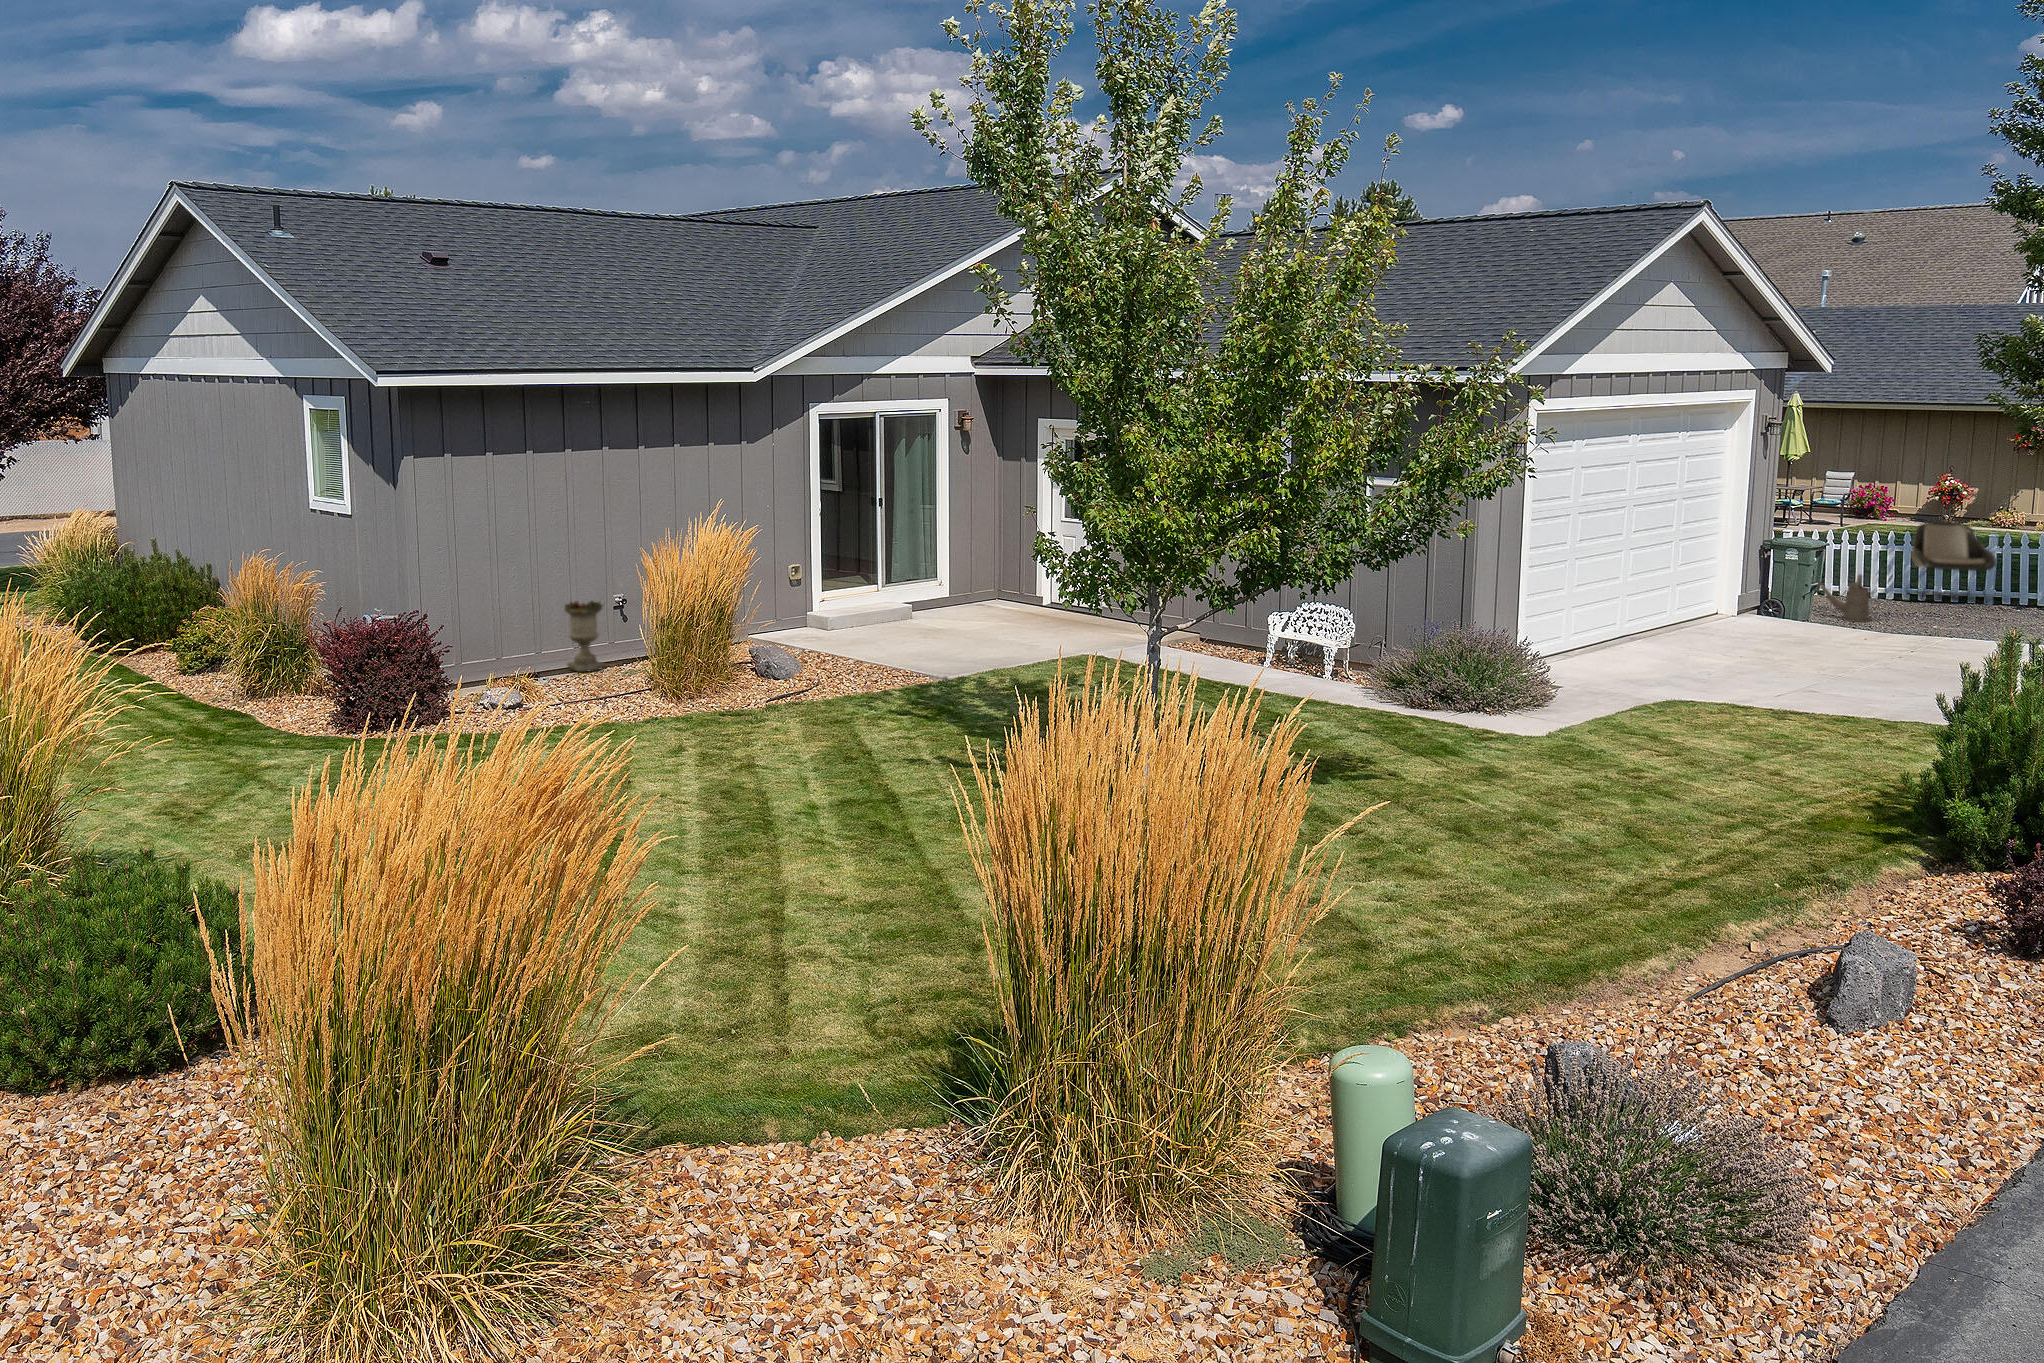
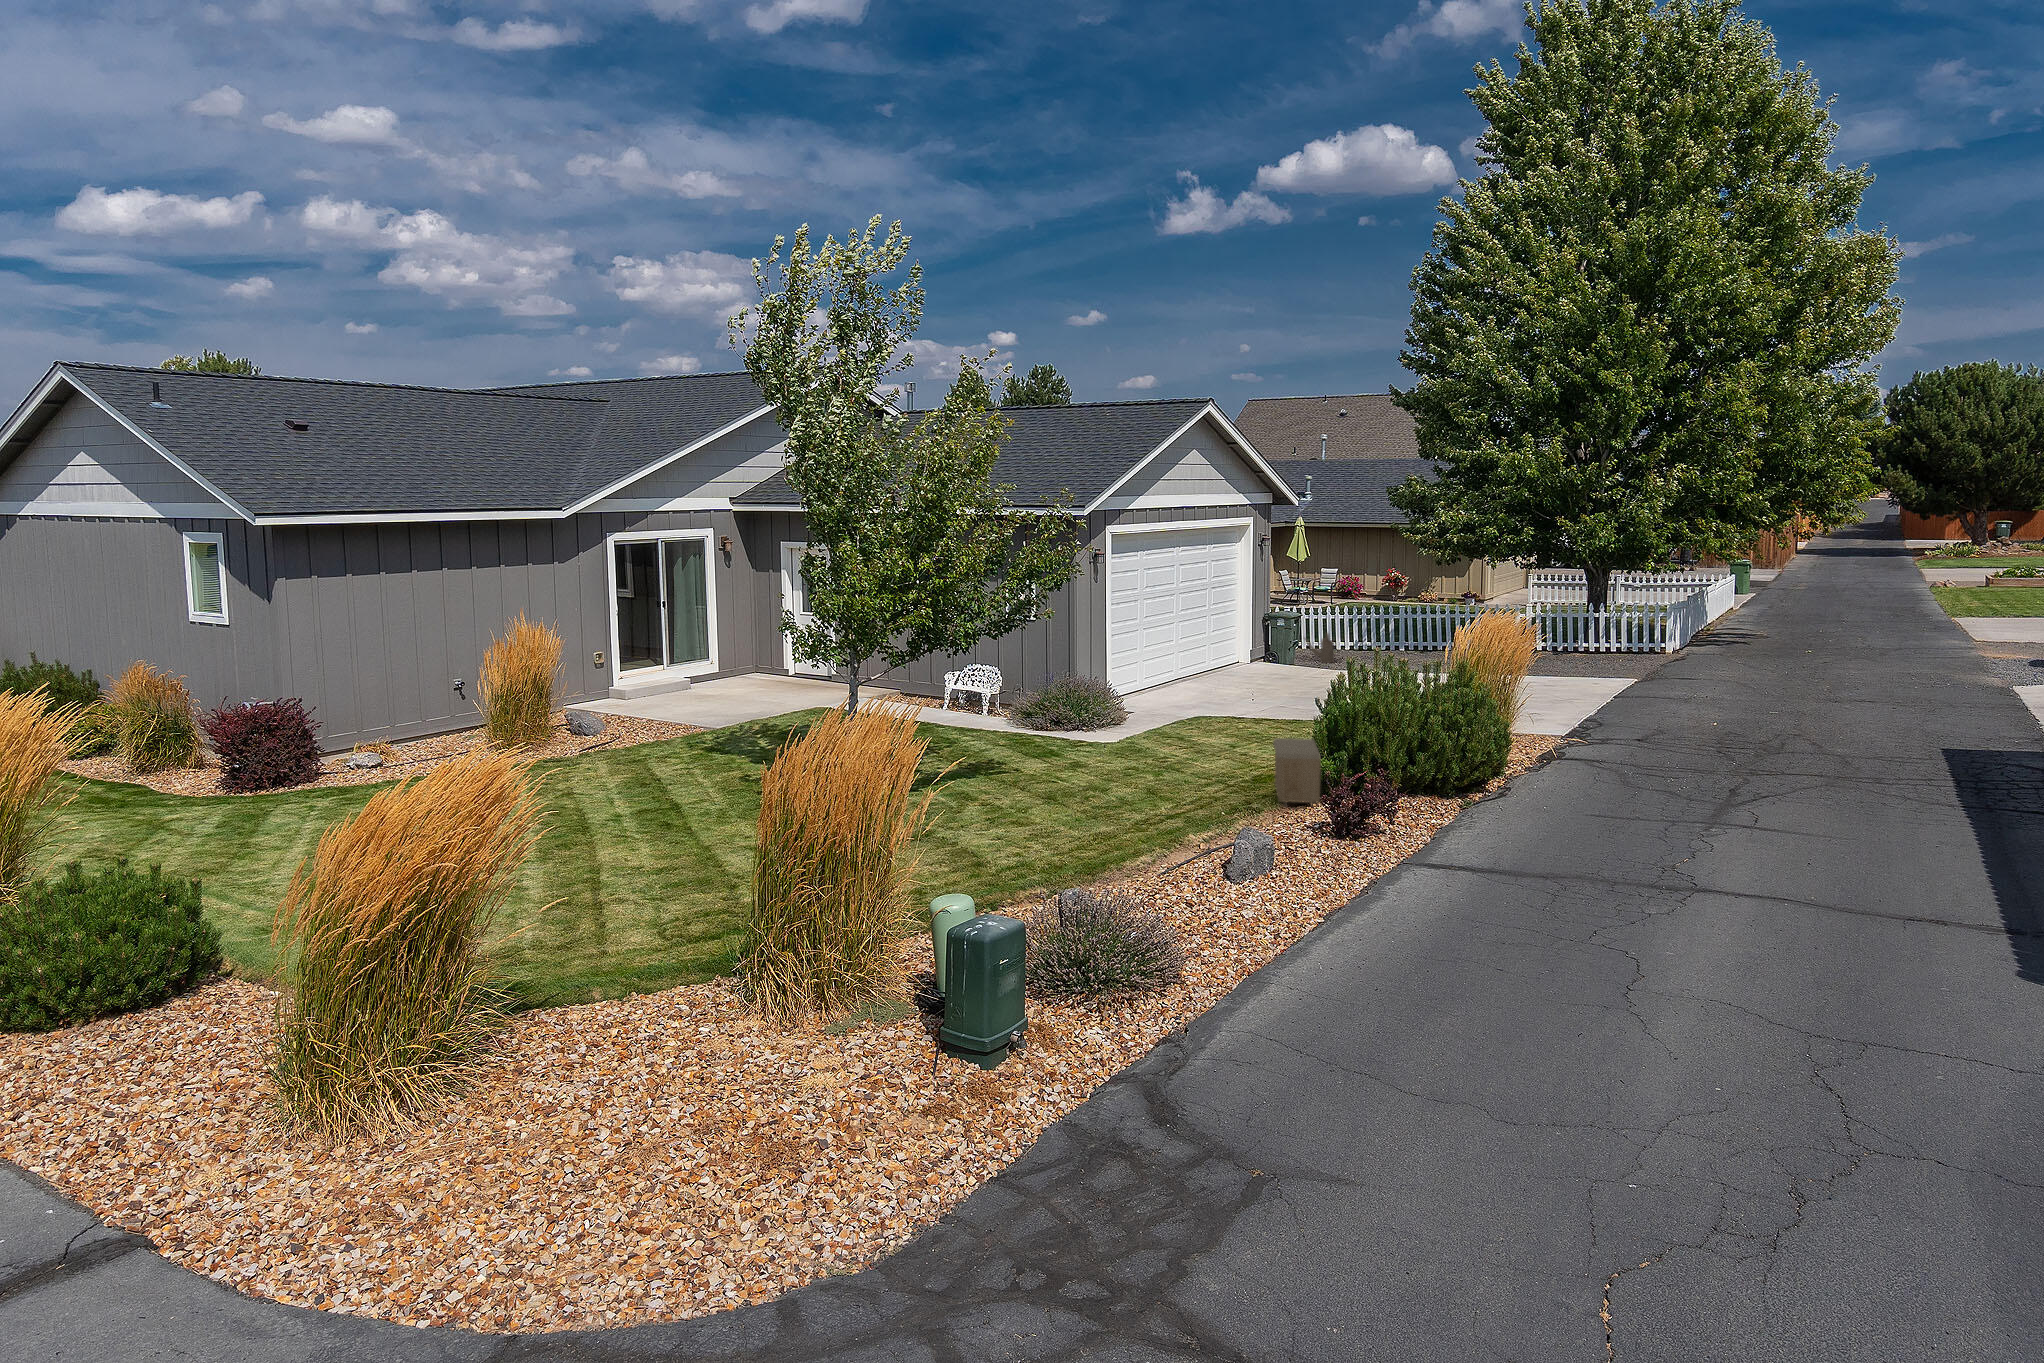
lounge chair: present [1907,521,1996,604] -> none [1362,597,1410,649]
planter: present [564,601,605,672] -> none [412,685,448,740]
storage bench: none [1845,757,1951,881] -> present [1273,738,1321,807]

